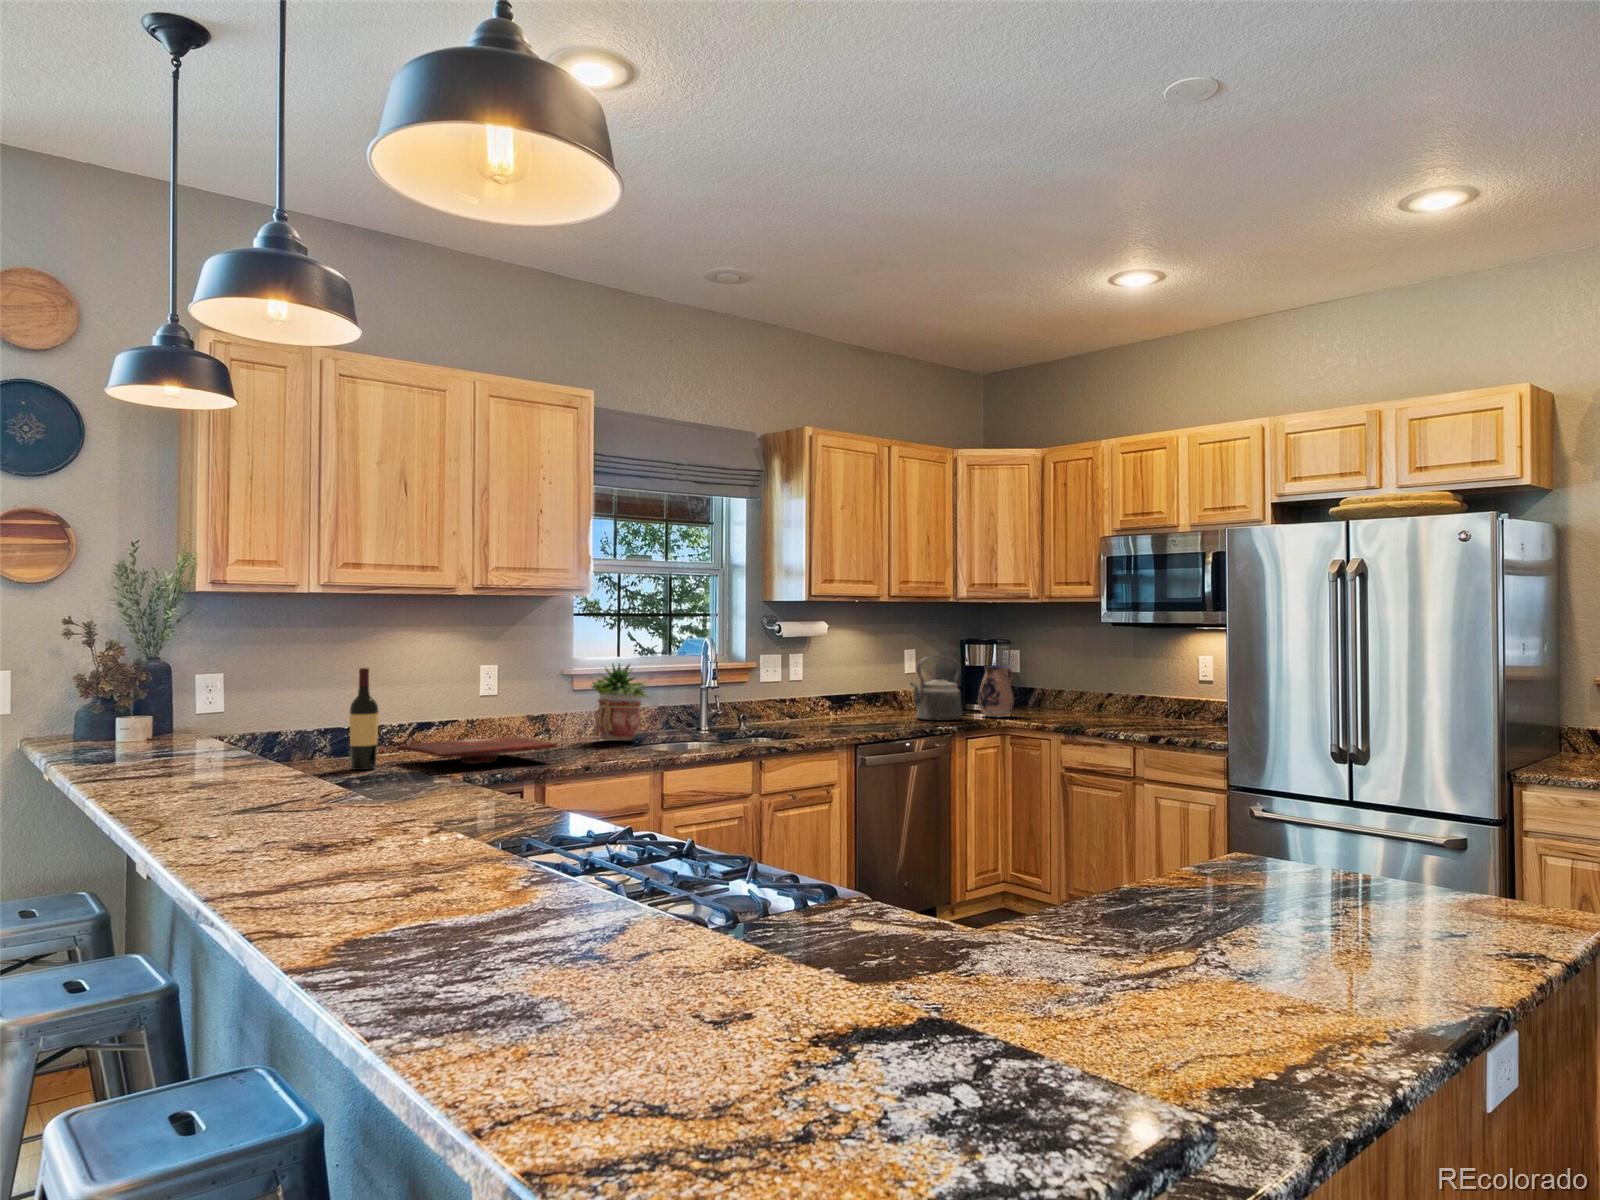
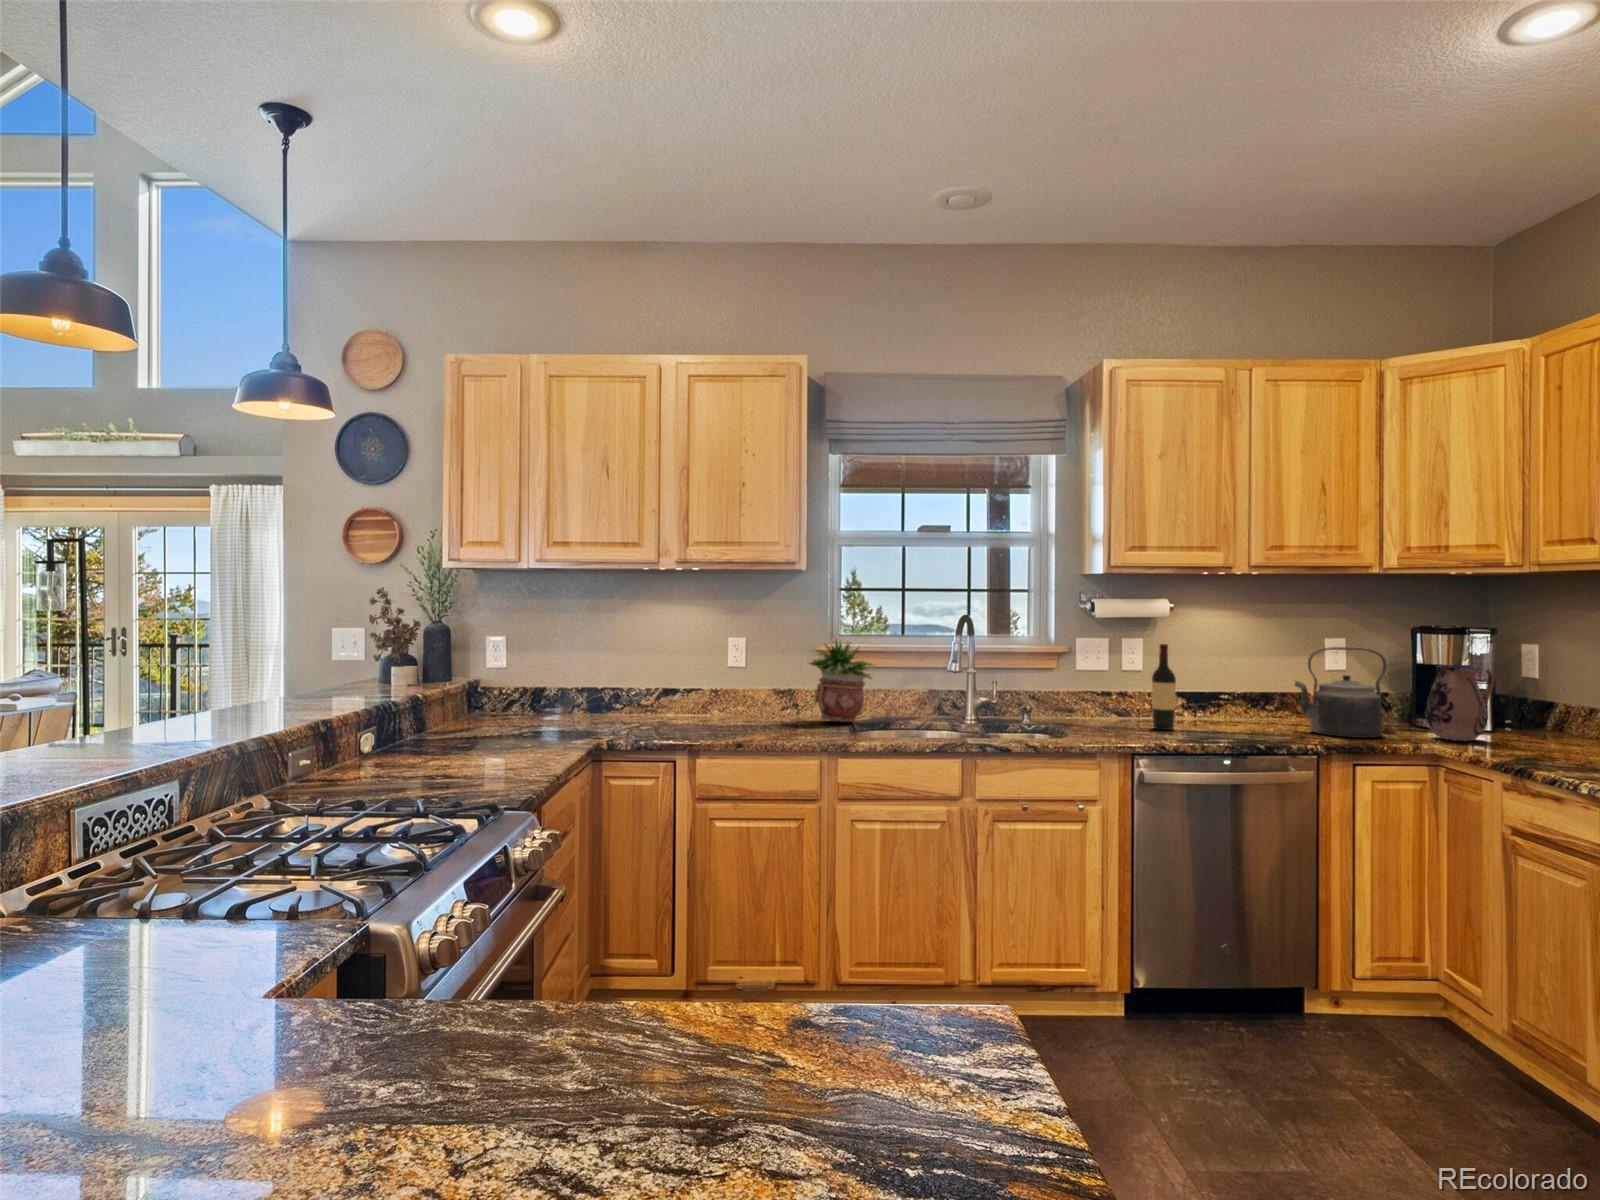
wine bottle: present [350,668,379,770] -> present [1152,644,1176,730]
cutting board: present [400,736,557,764] -> none [575,706,705,729]

